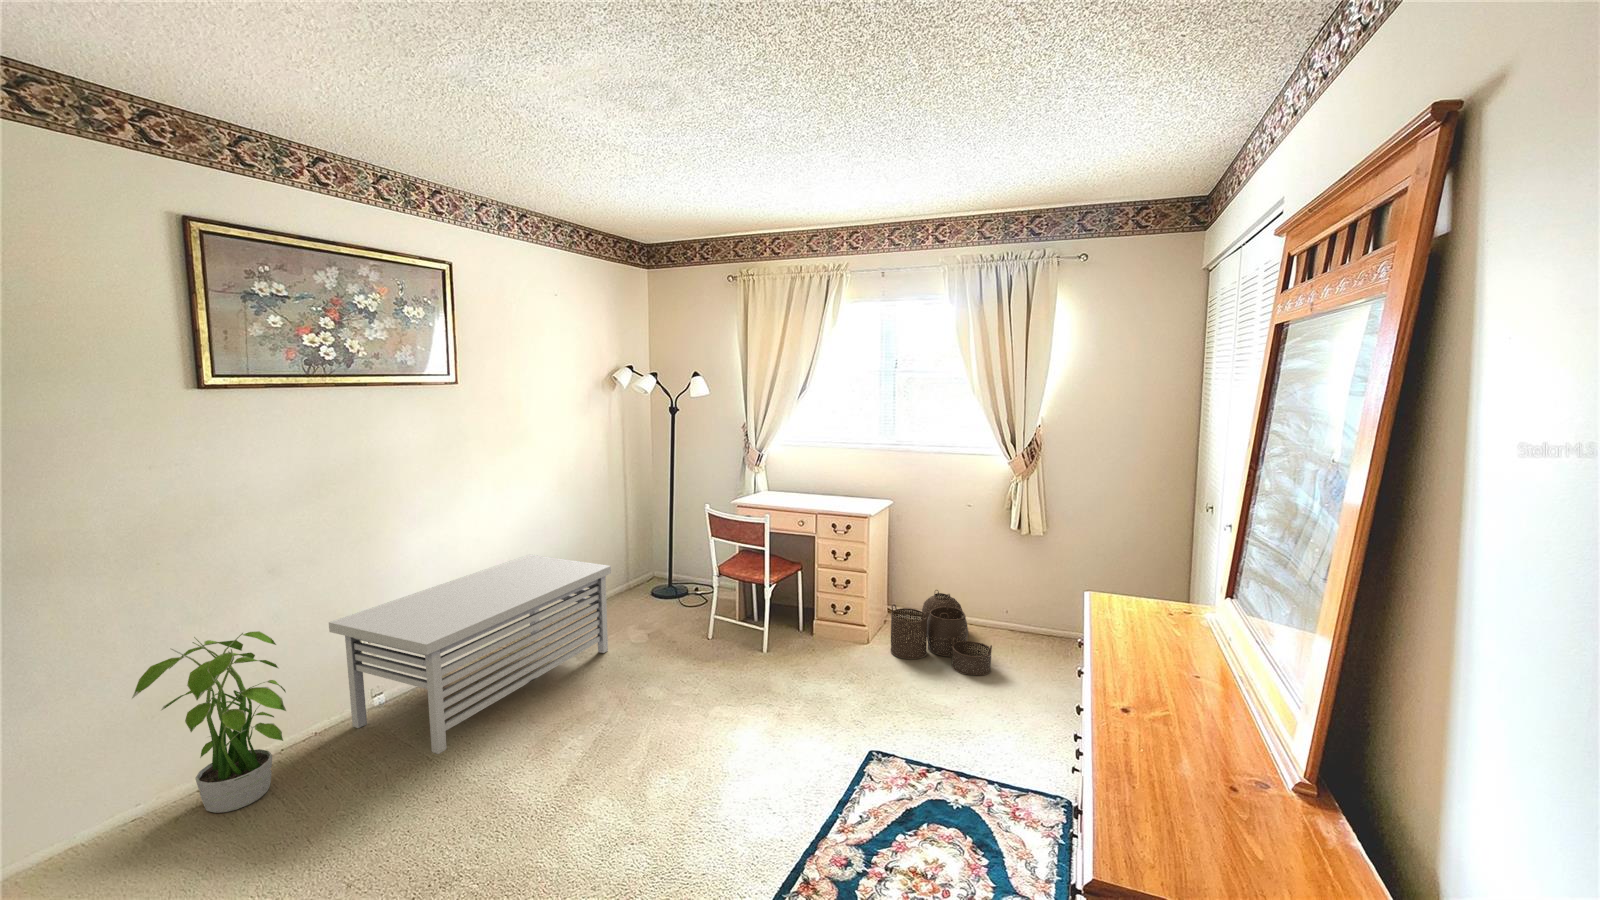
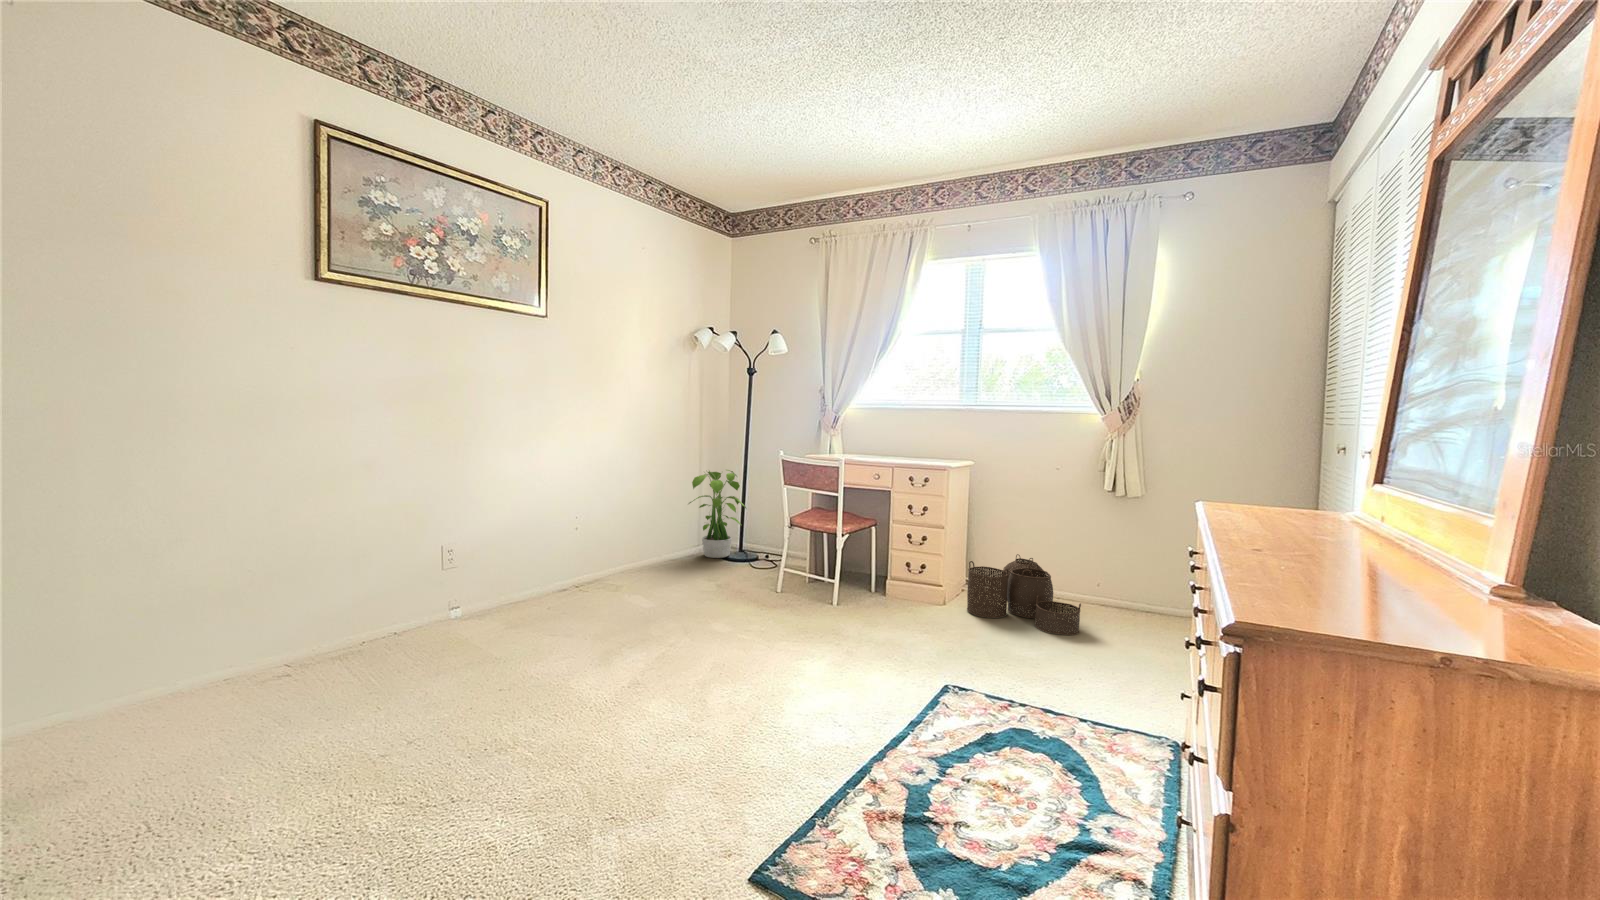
storage bench: present [329,554,611,754] -> none [413,496,682,655]
potted plant: present [132,631,286,813] -> present [688,470,746,558]

